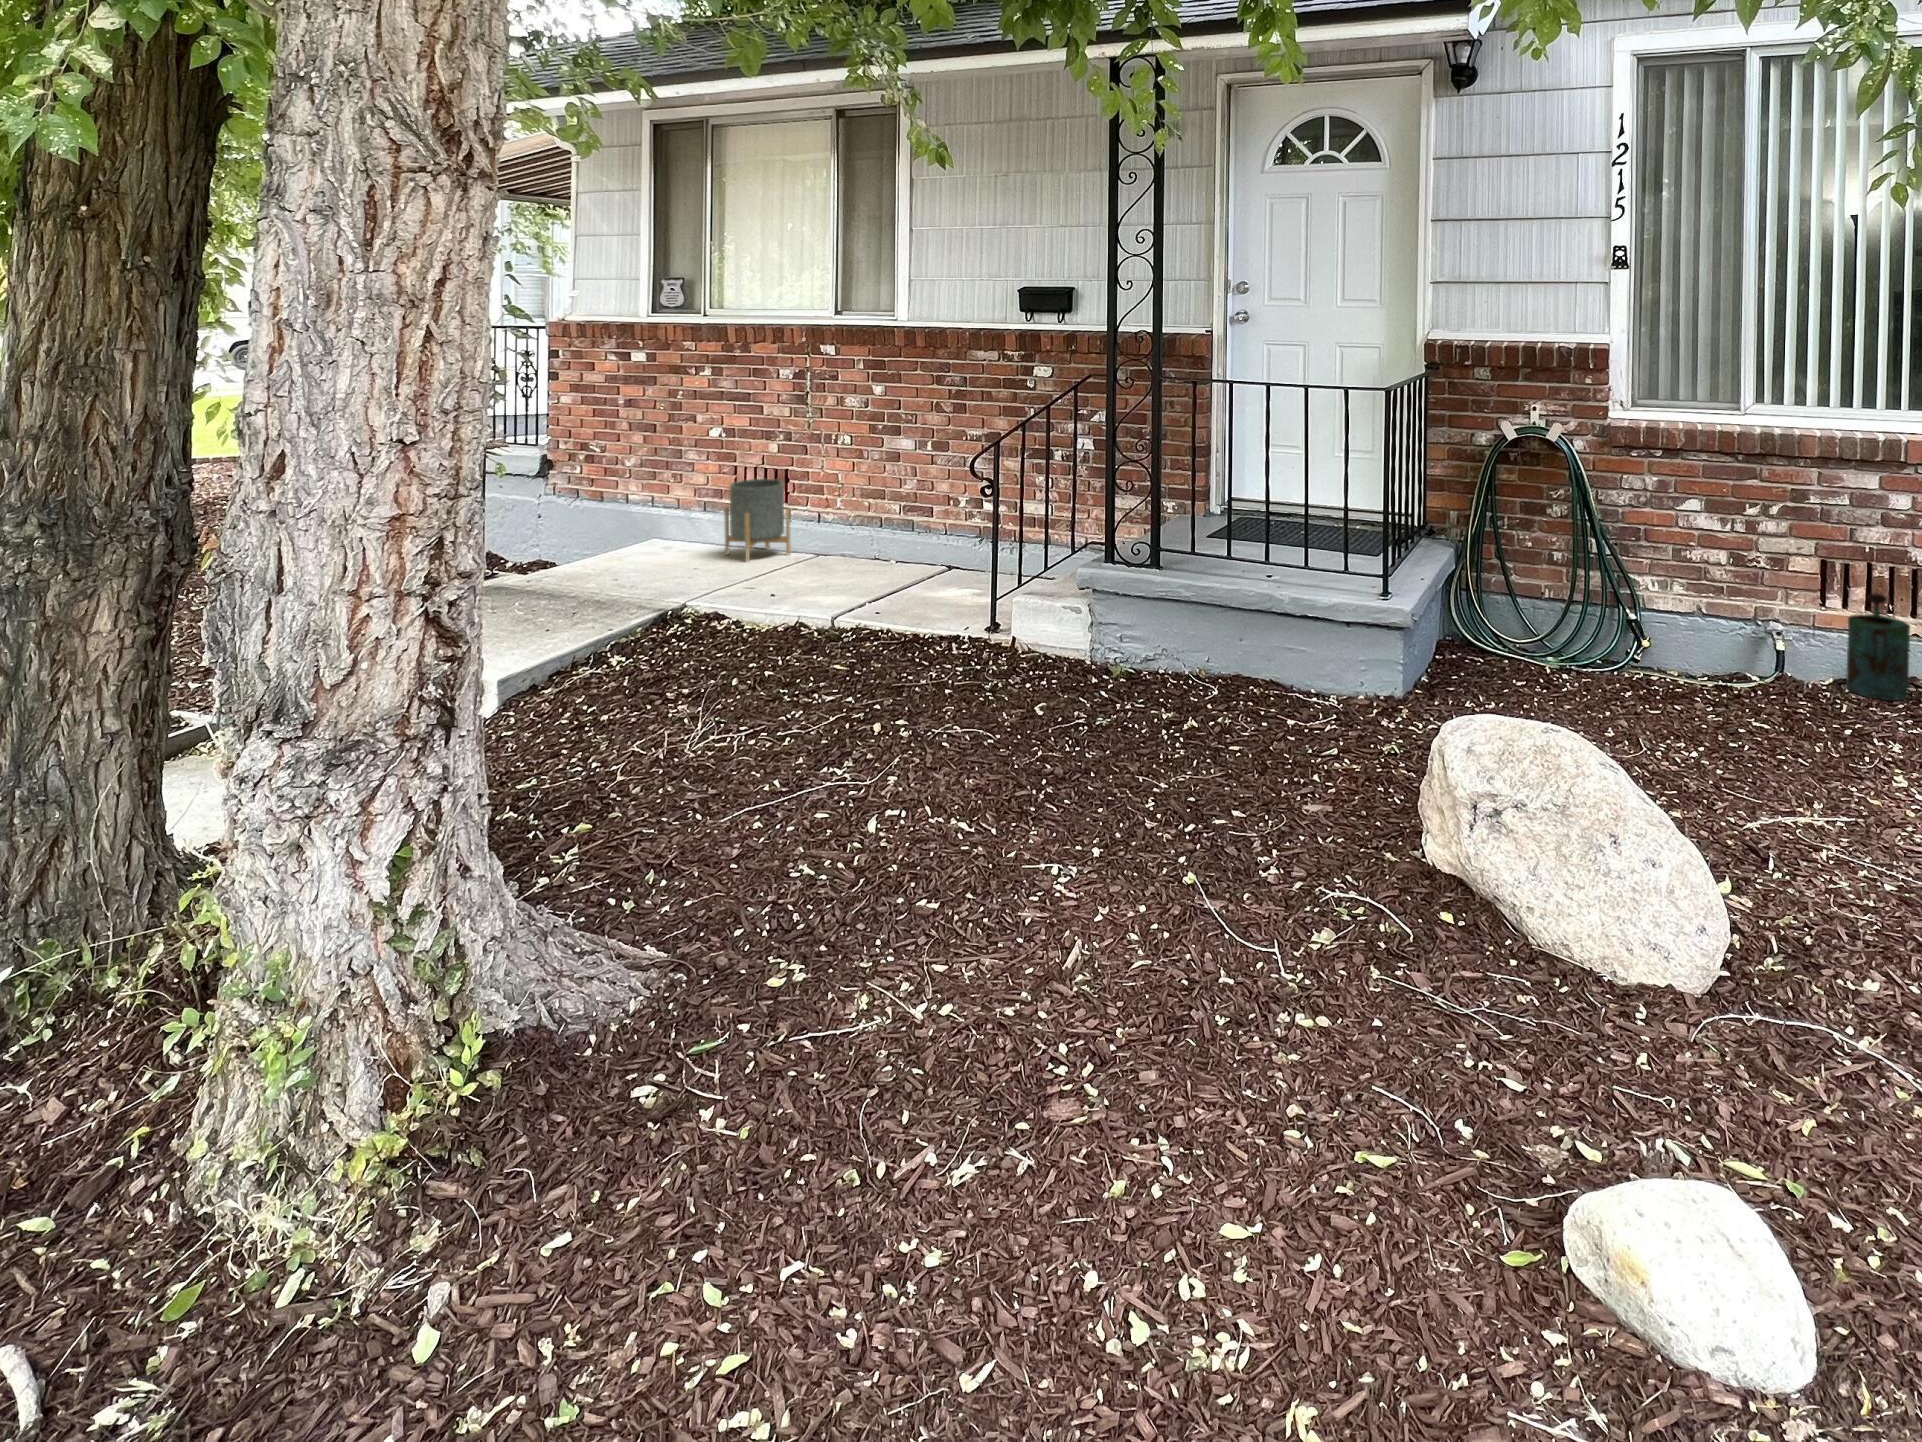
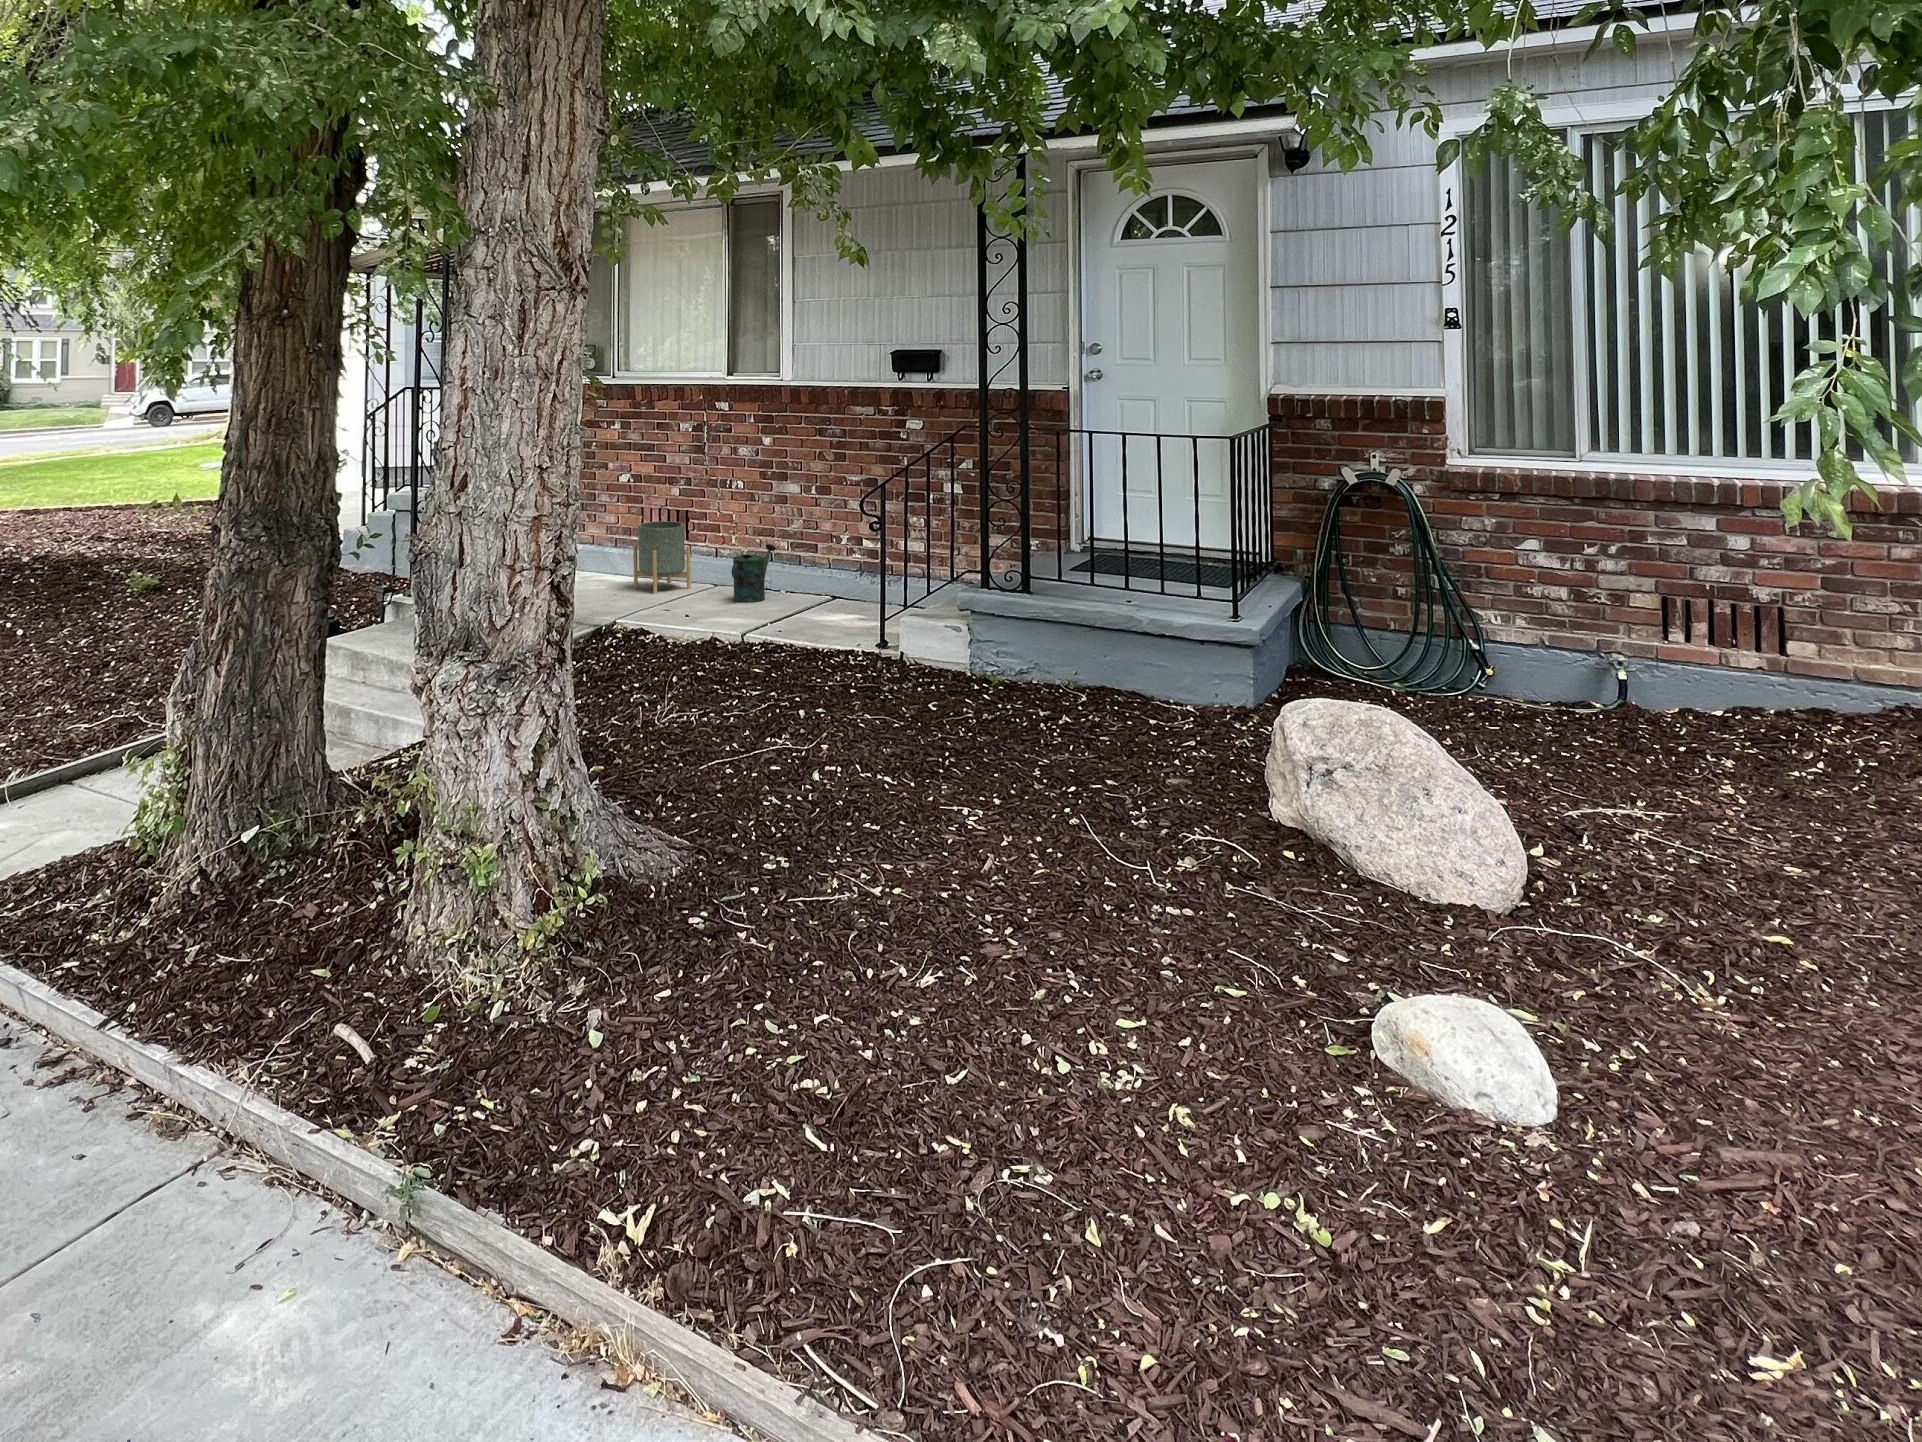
watering can: present [1846,594,1910,700] -> present [732,544,776,603]

